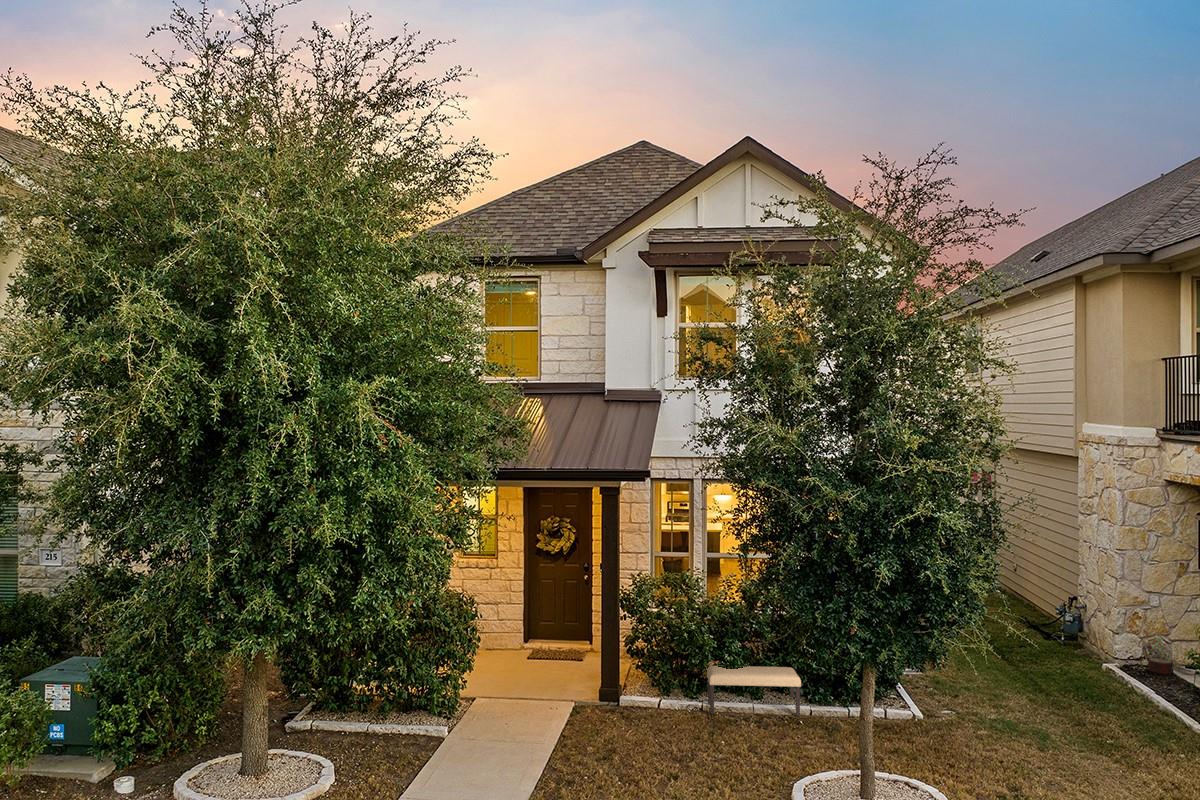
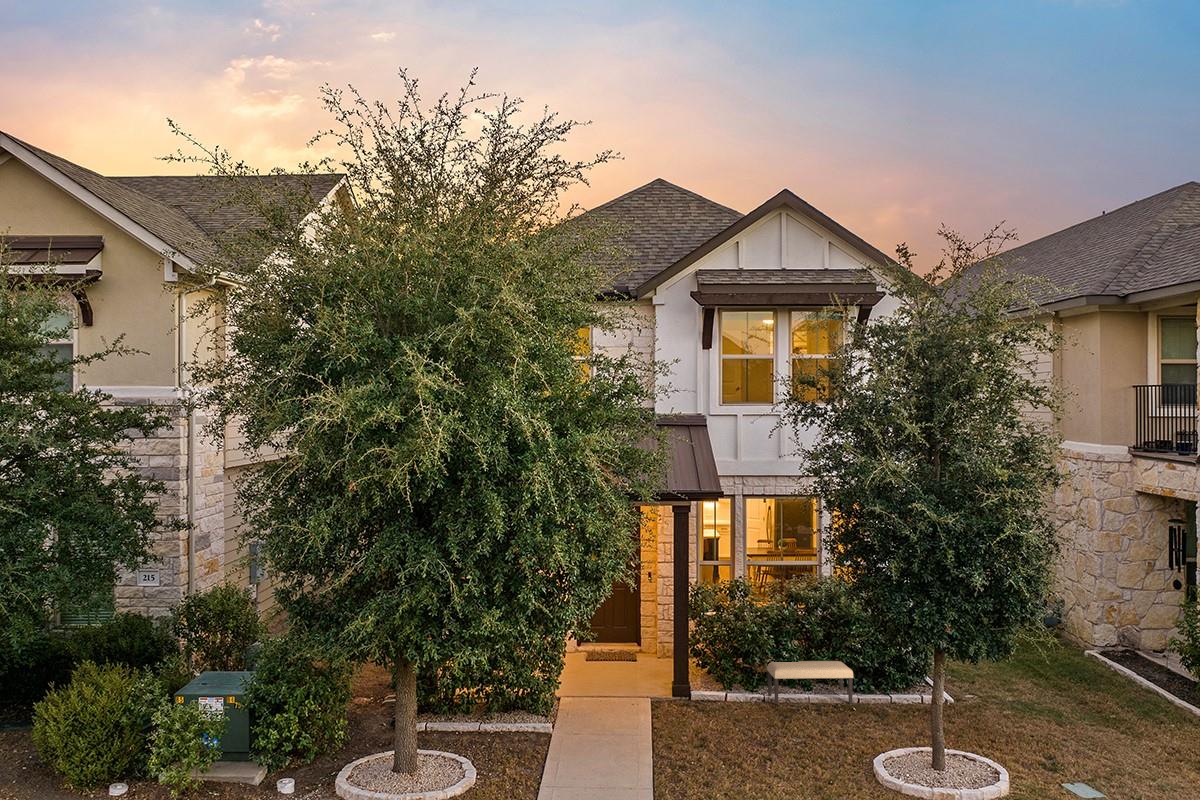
decorative plant: present [1146,633,1173,675] -> none [1119,622,1145,658]

